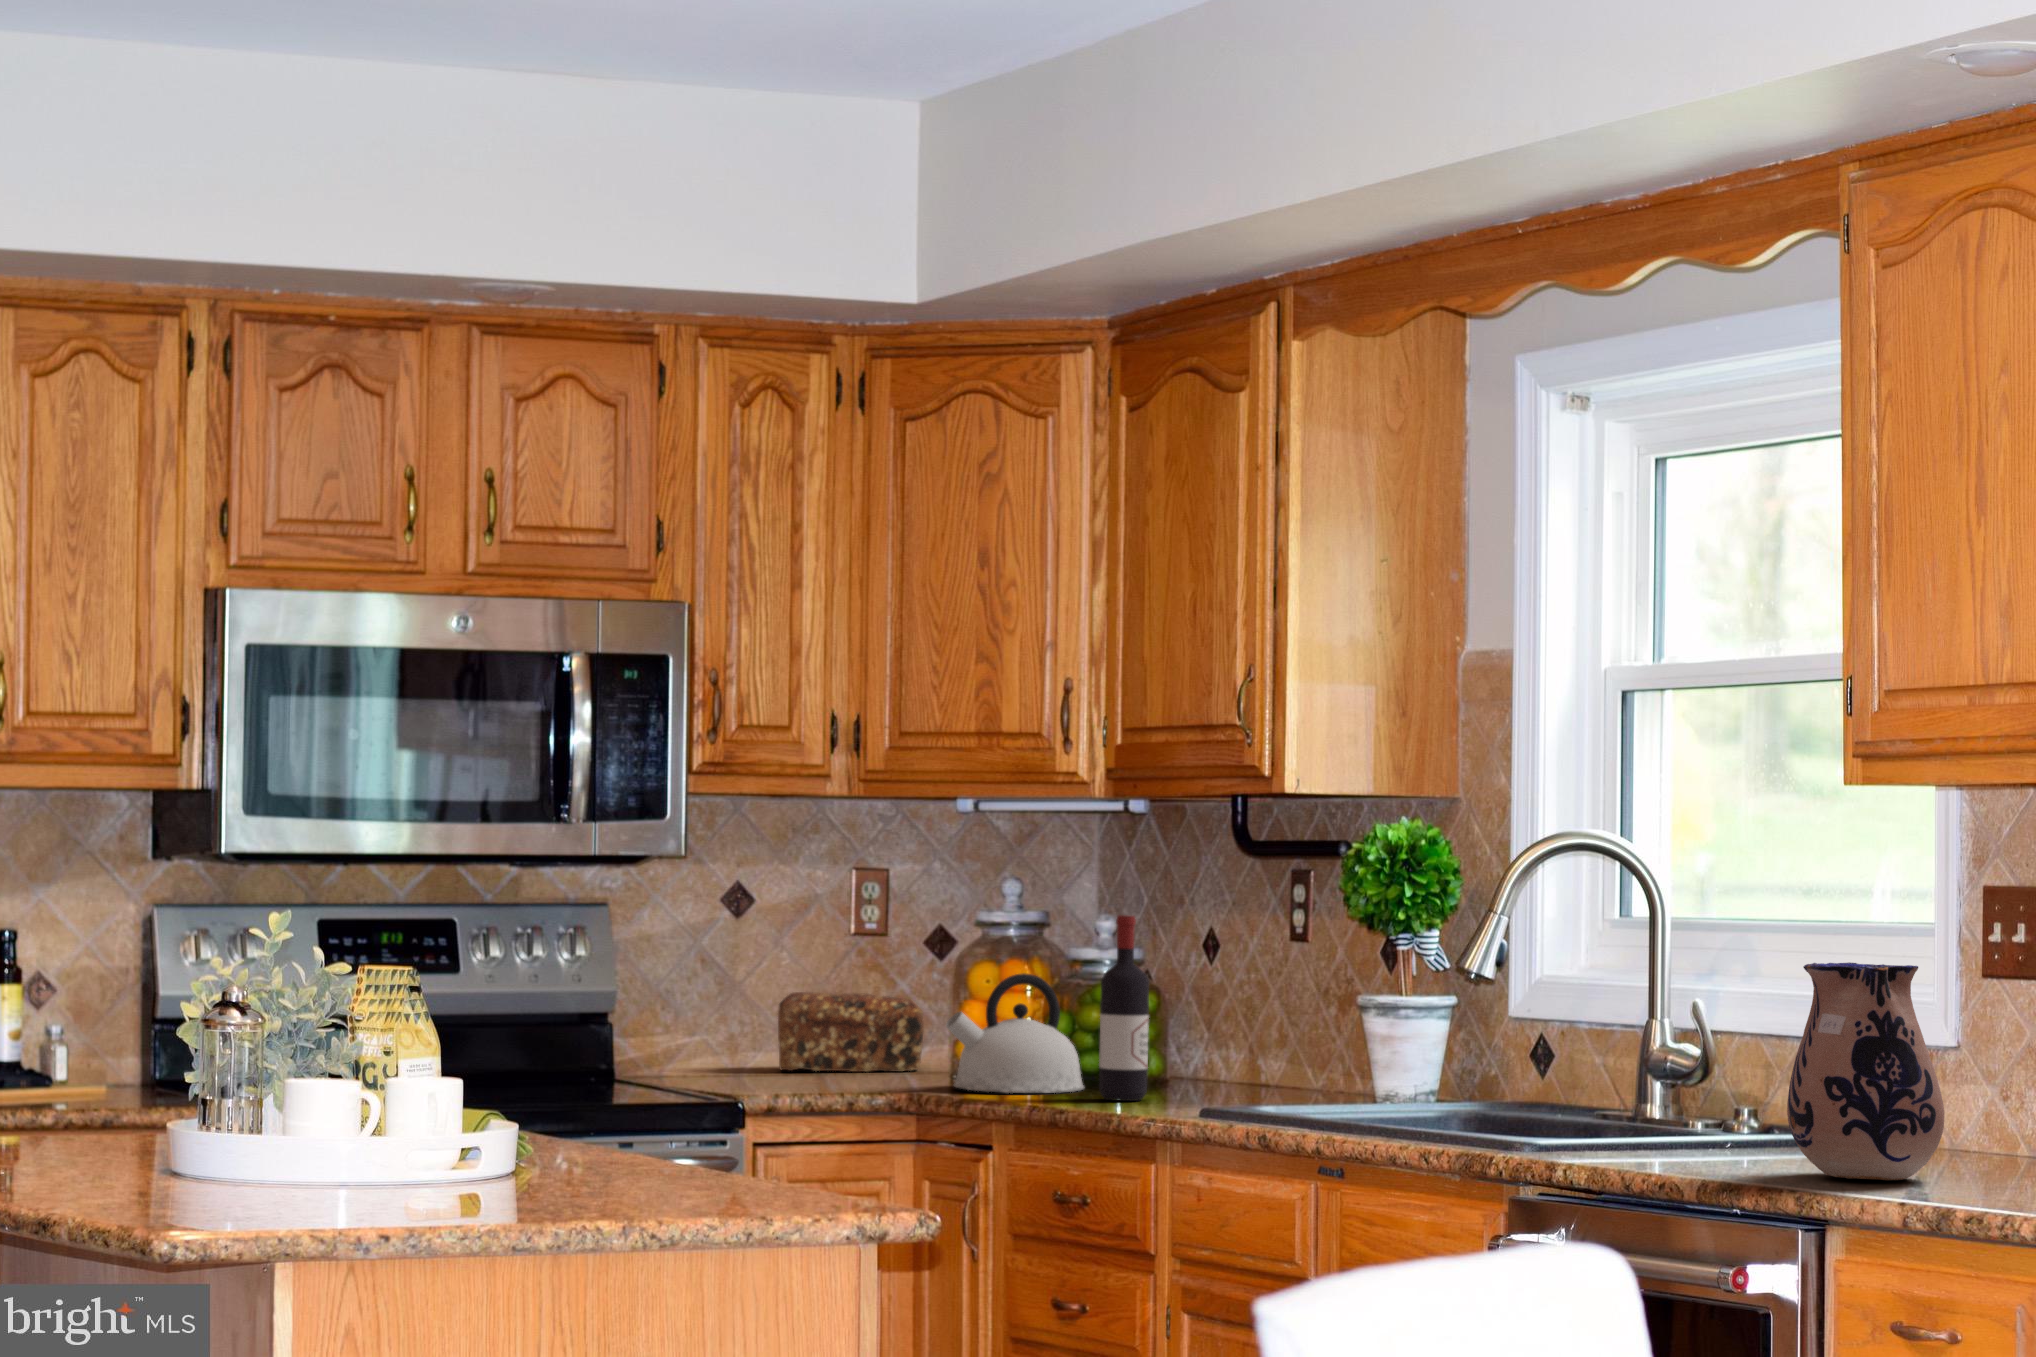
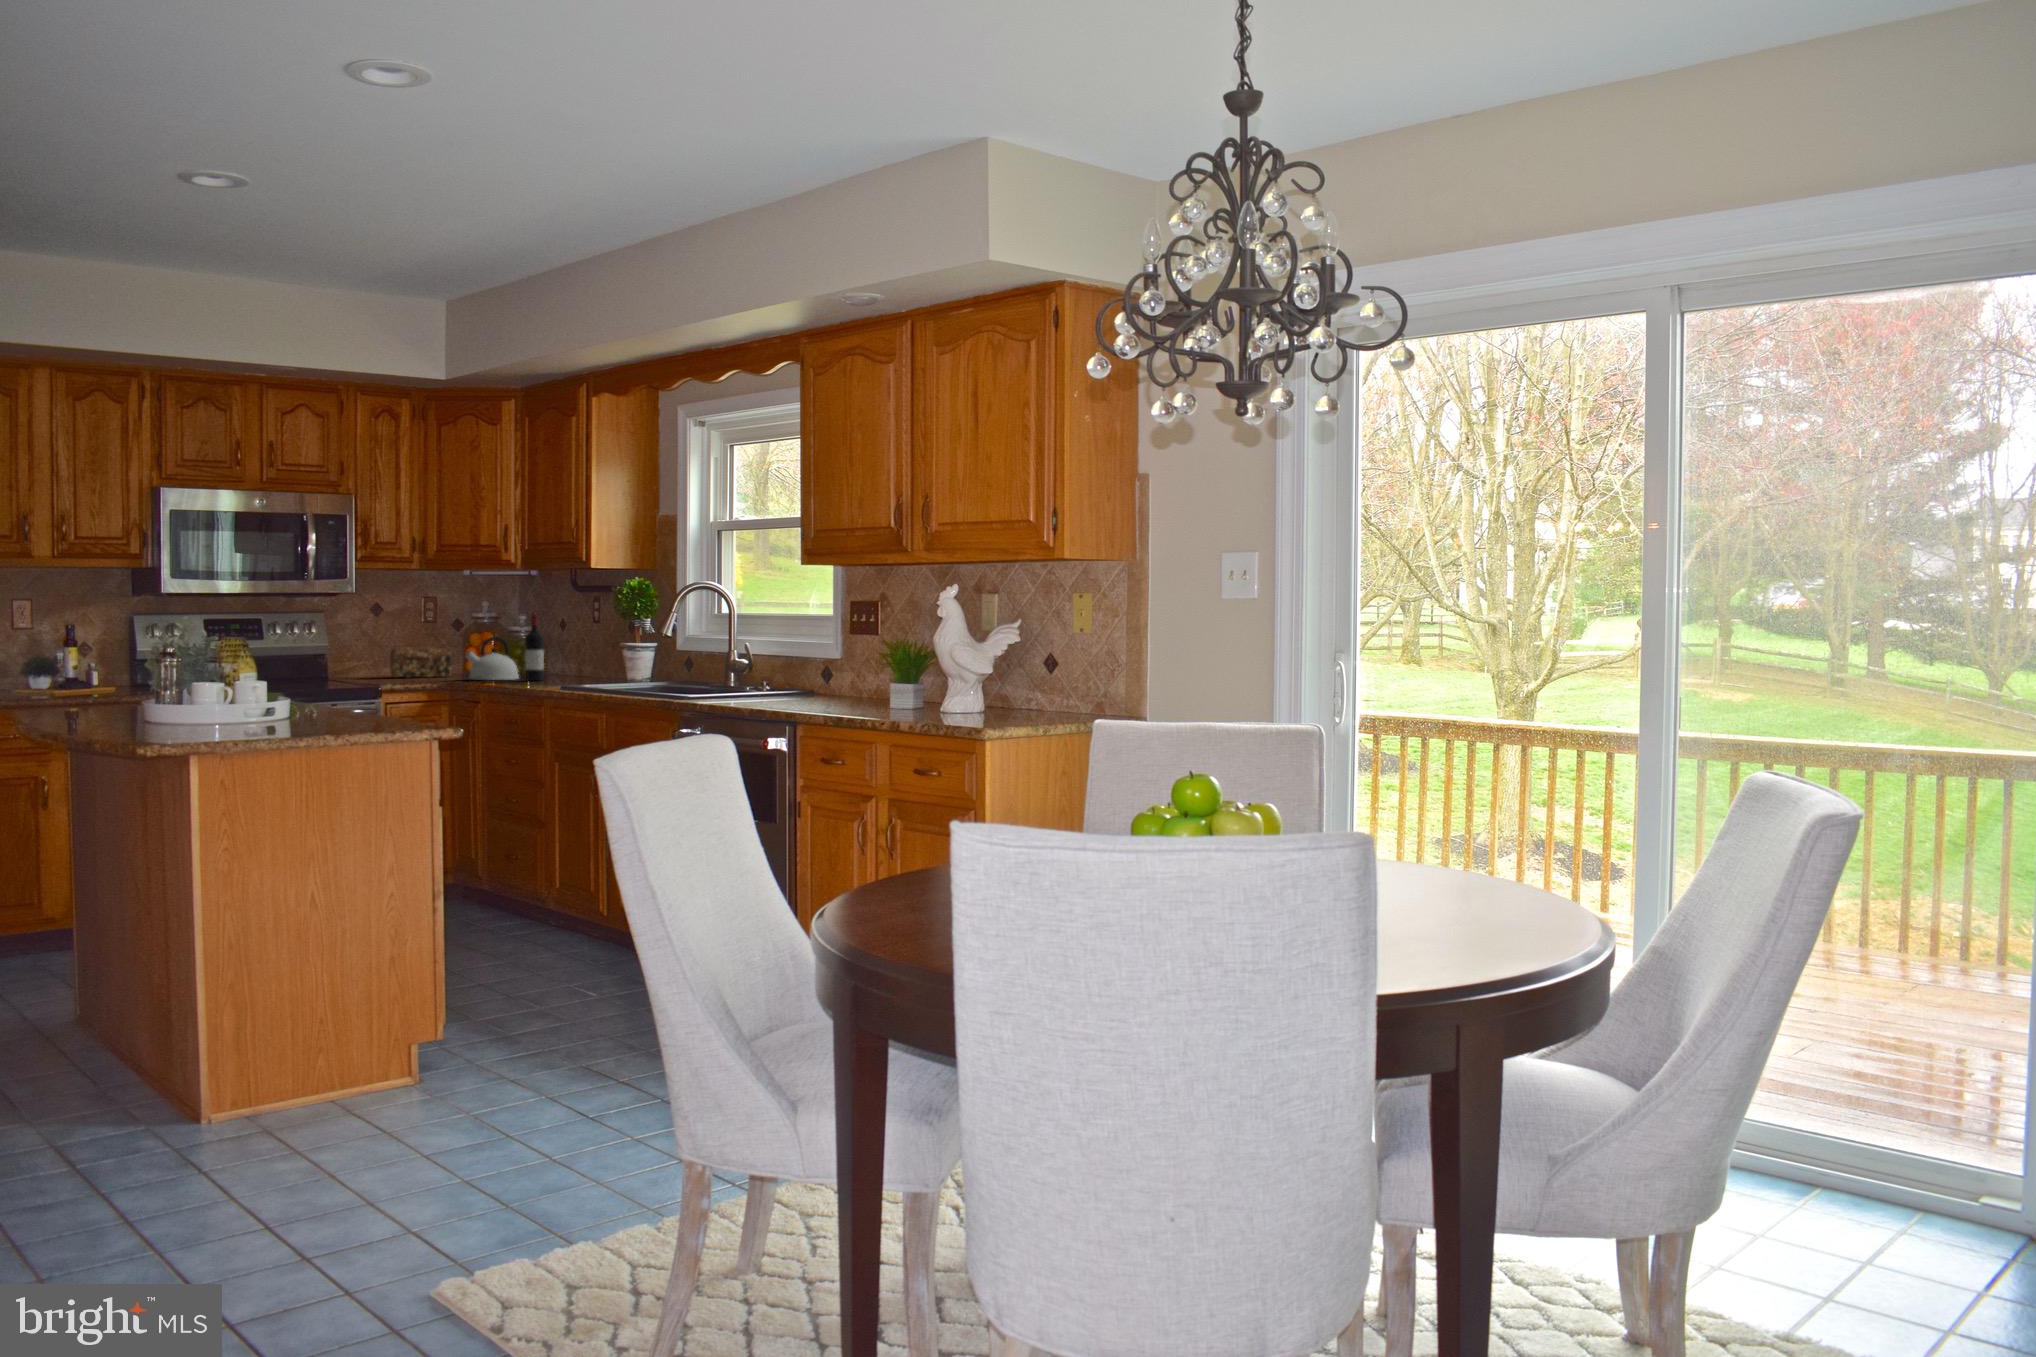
ceramic pitcher: present [1787,962,1944,1180] -> none [738,625,782,687]

